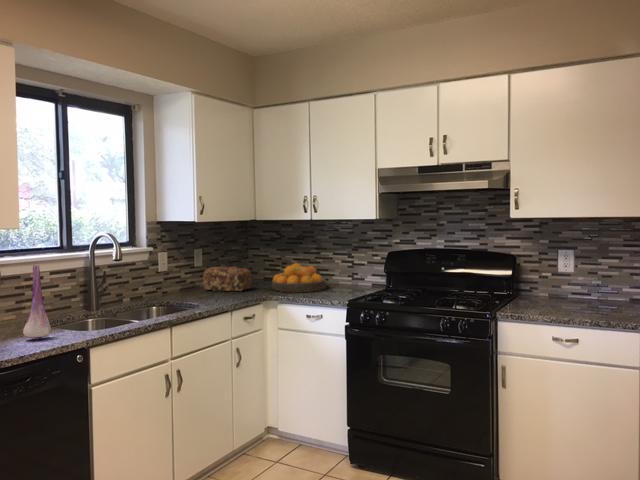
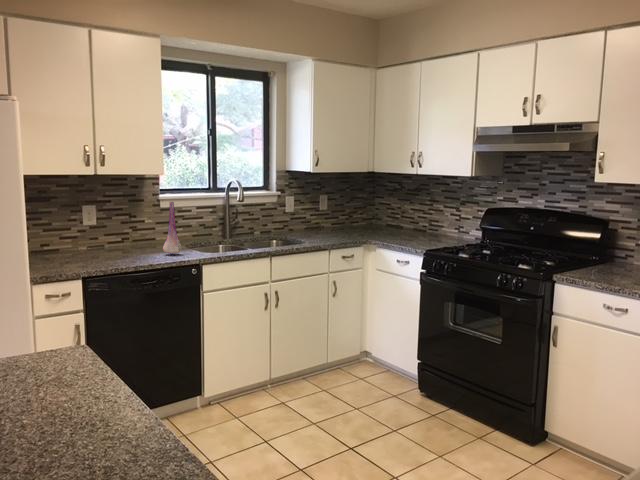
fruit bowl: present [272,263,326,292] -> none [379,213,429,240]
bread loaf: present [203,267,252,291] -> none [323,211,365,234]

